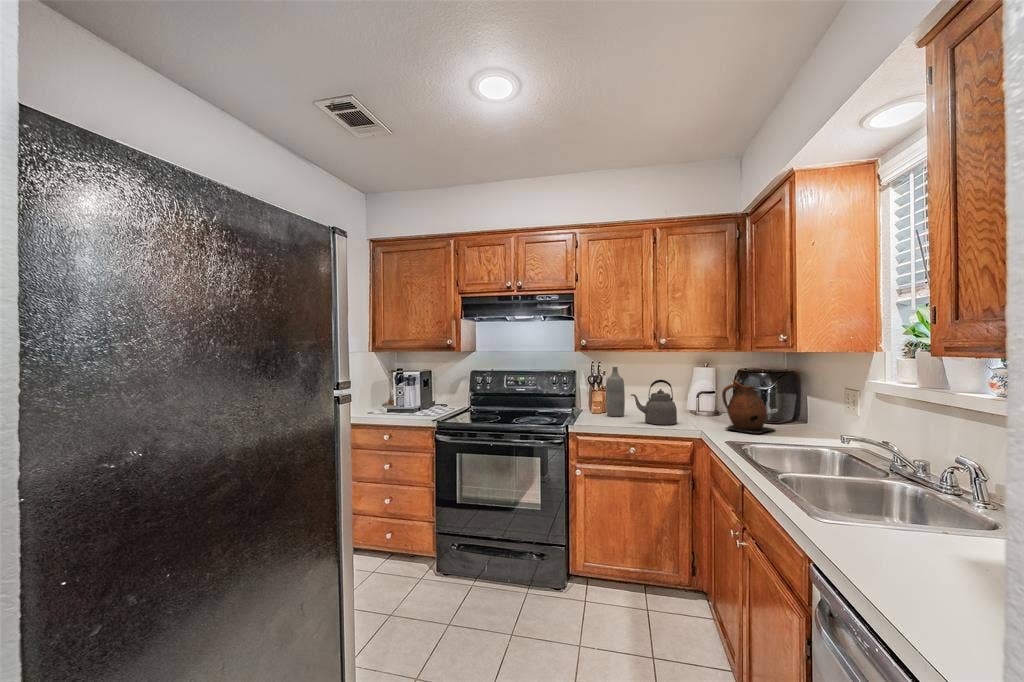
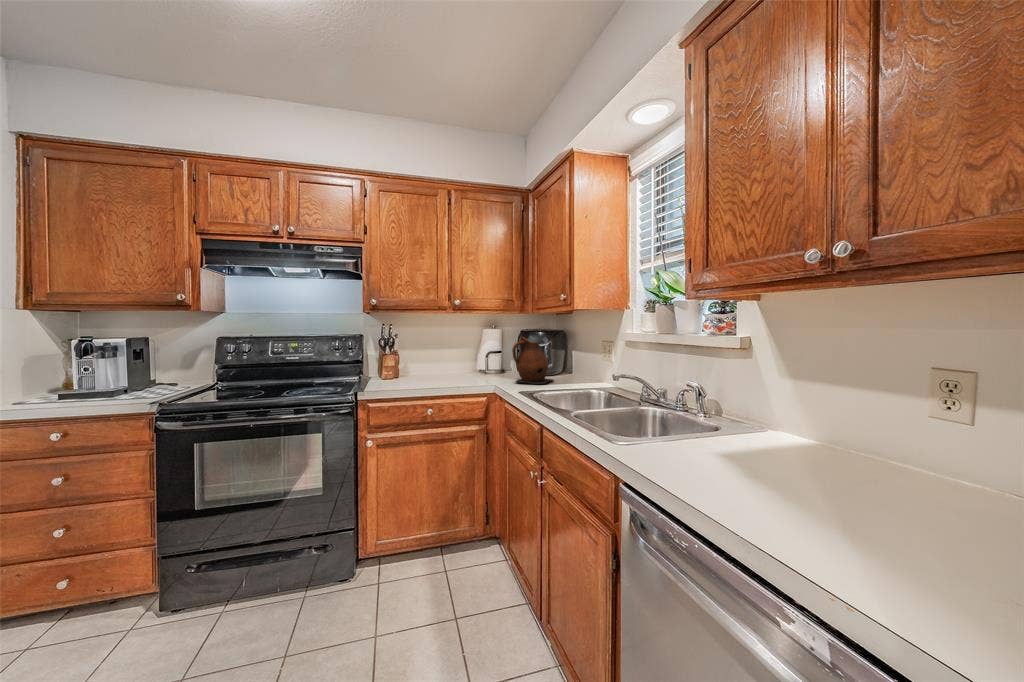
bottle: present [606,367,625,417] -> none [398,329,417,381]
kettle: present [631,380,677,425] -> none [426,340,471,384]

